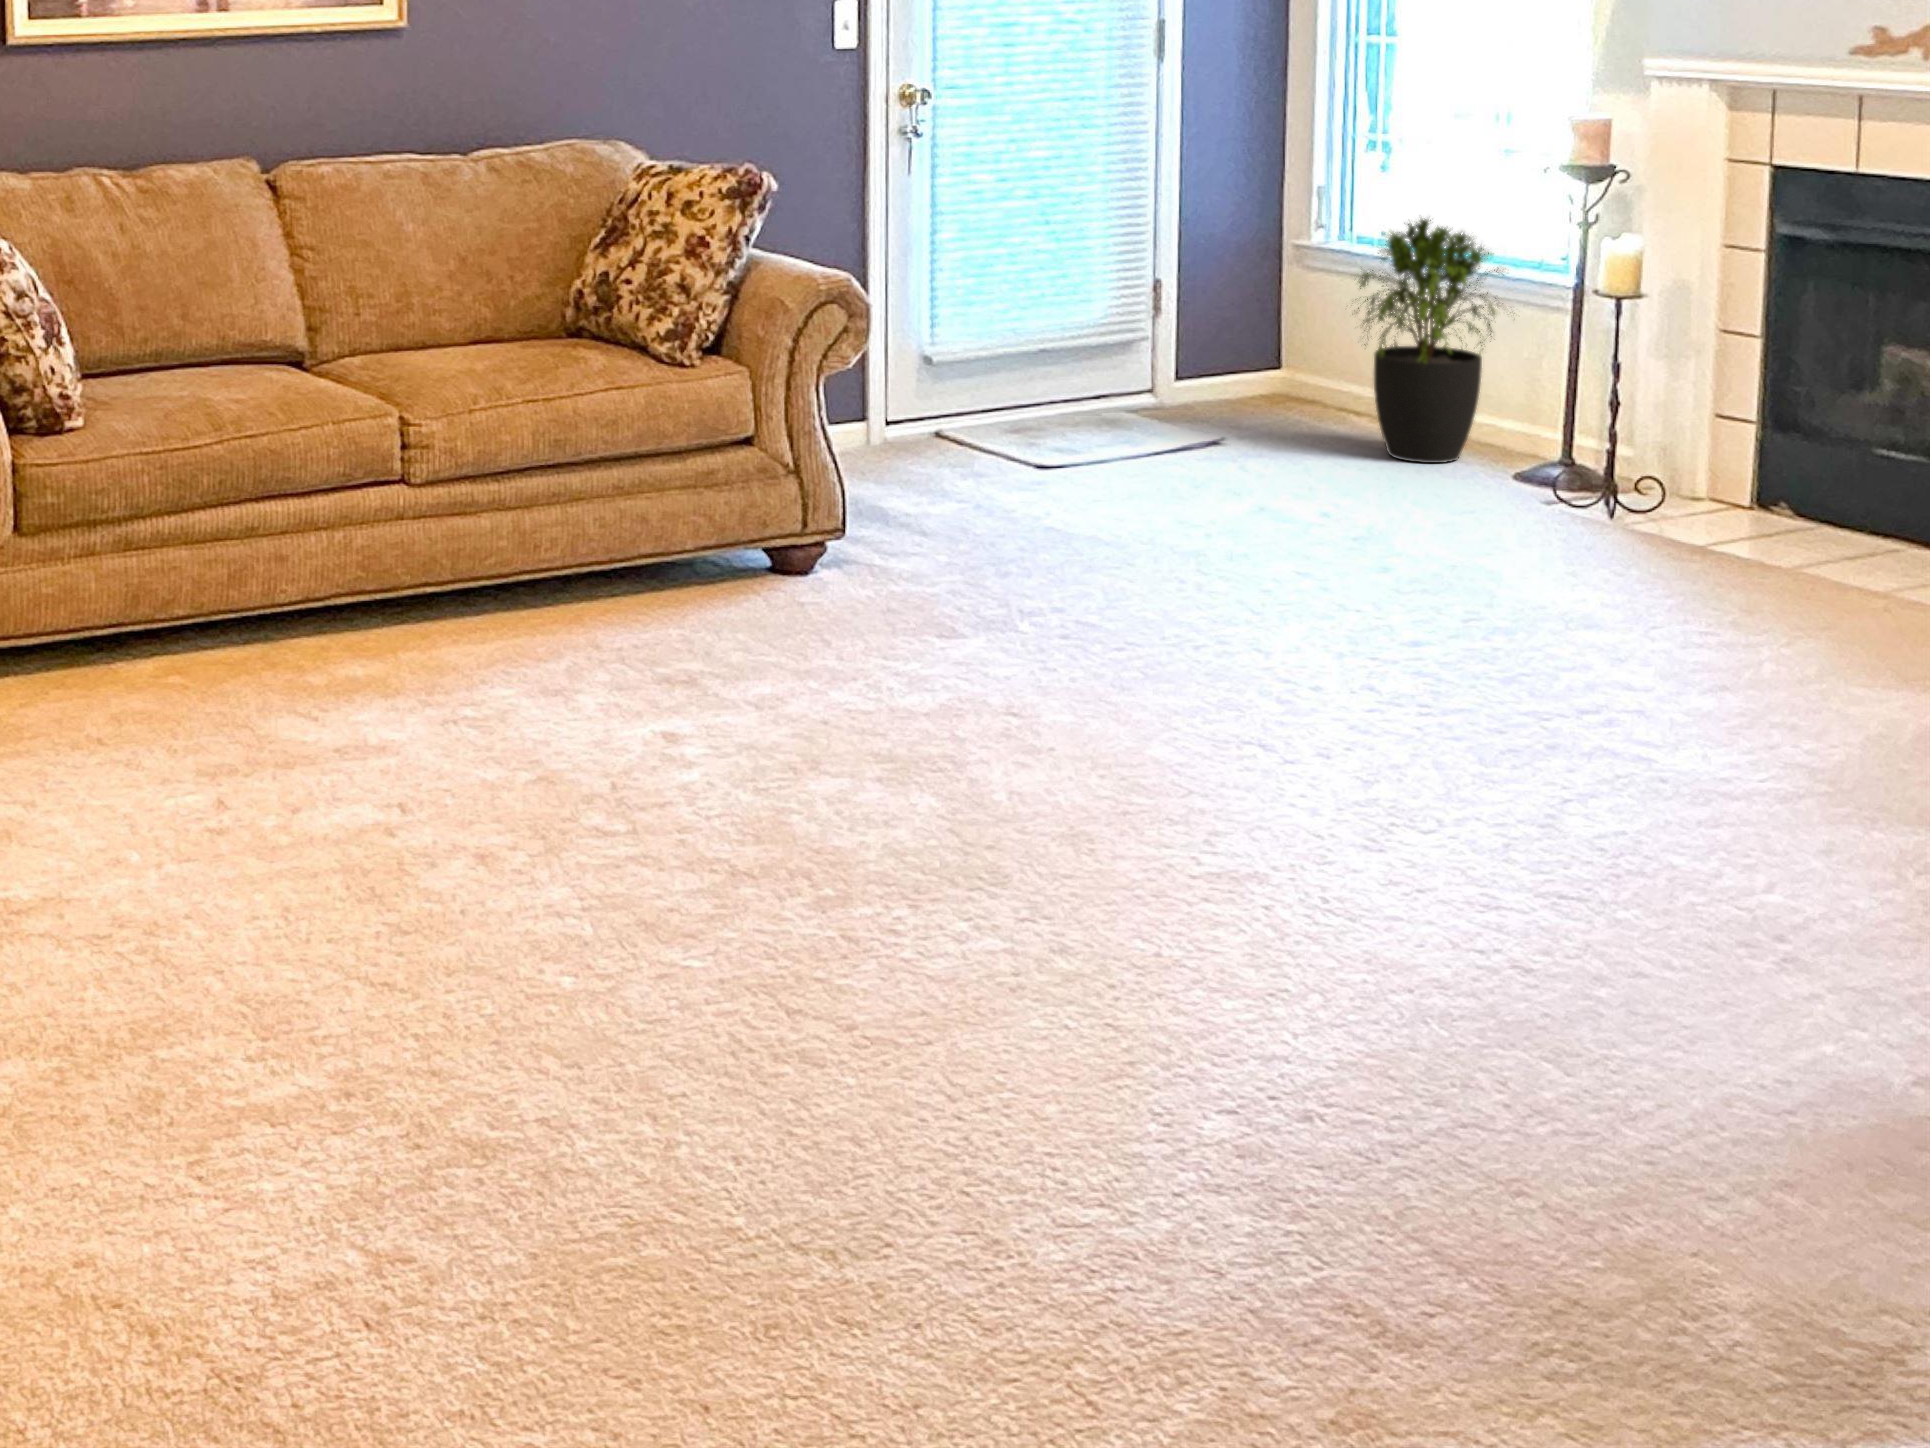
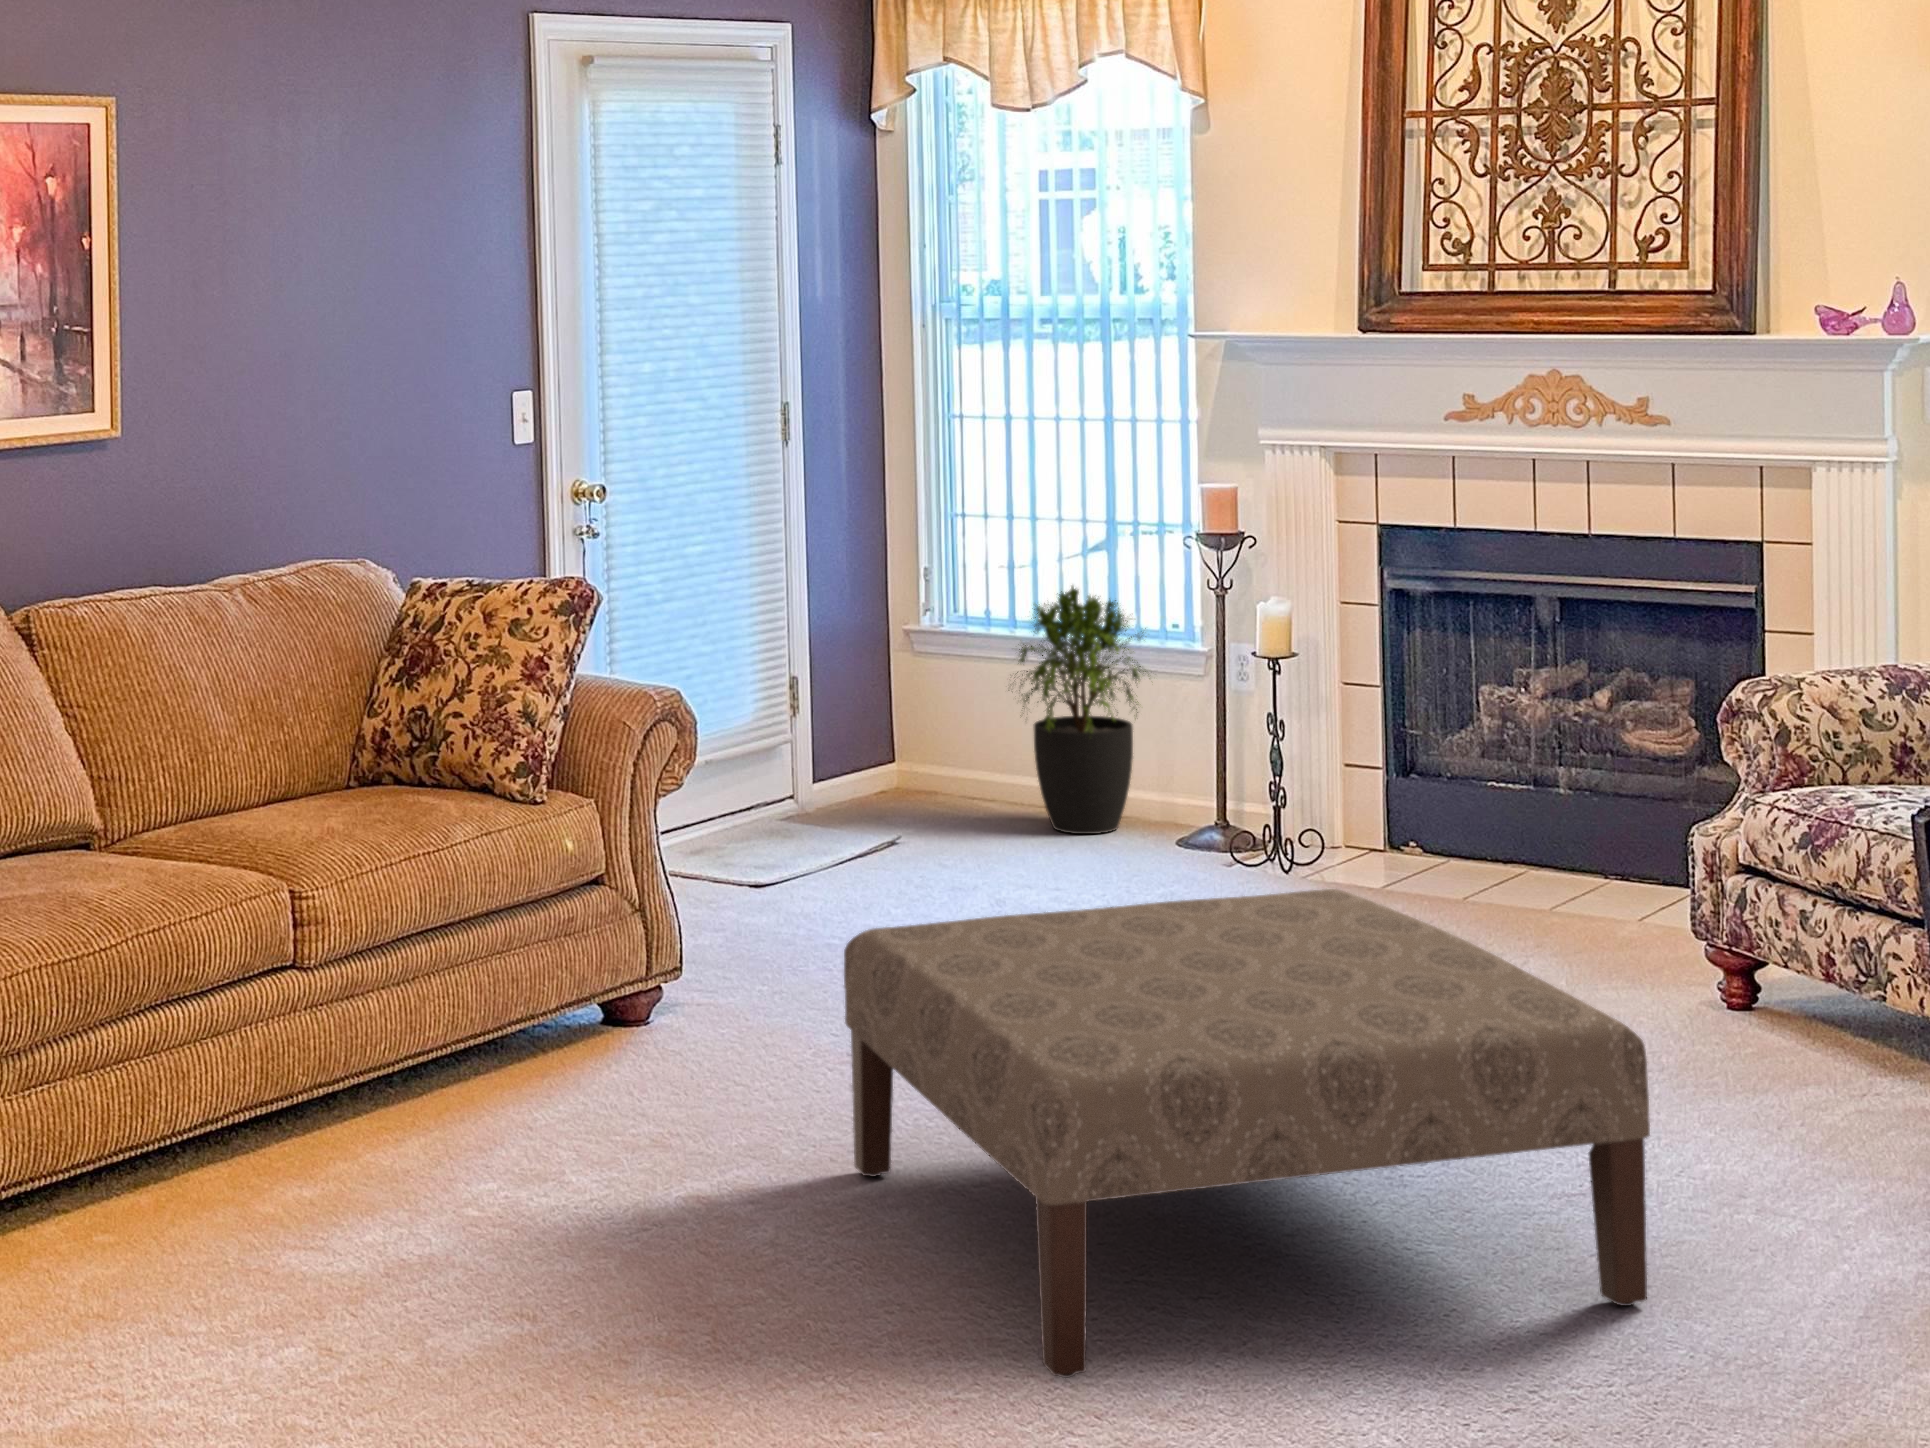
ottoman: none [744,510,1491,1024] -> present [844,889,1650,1378]

